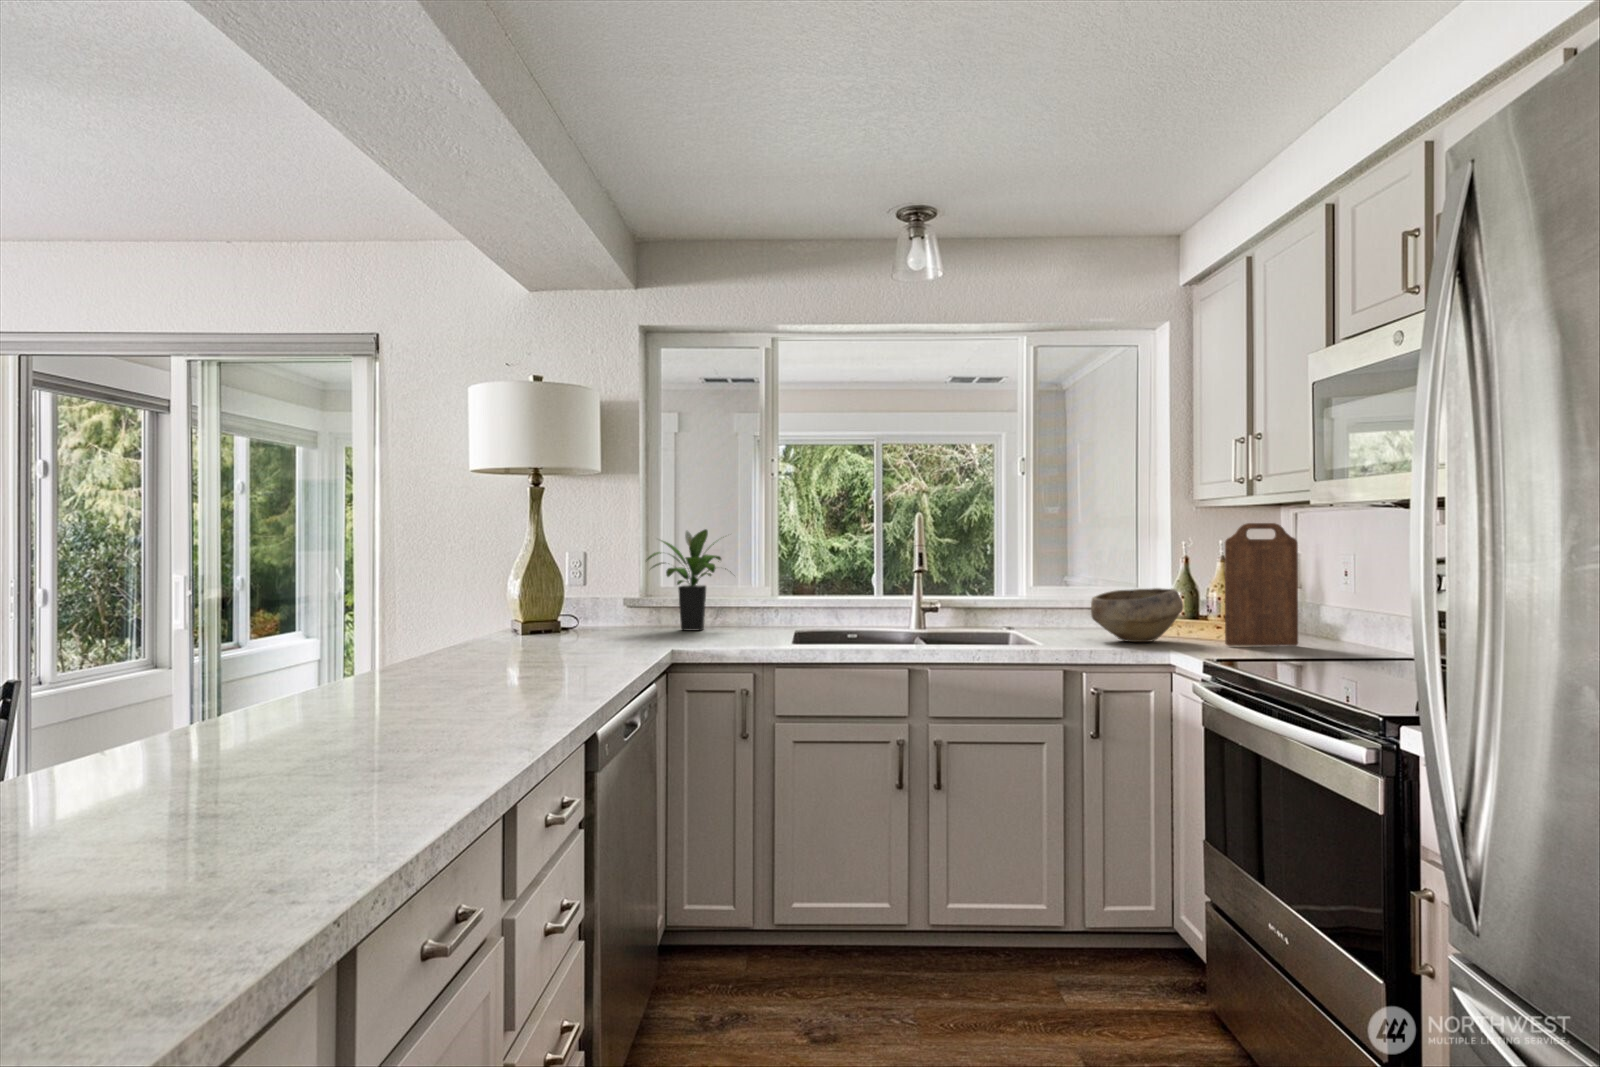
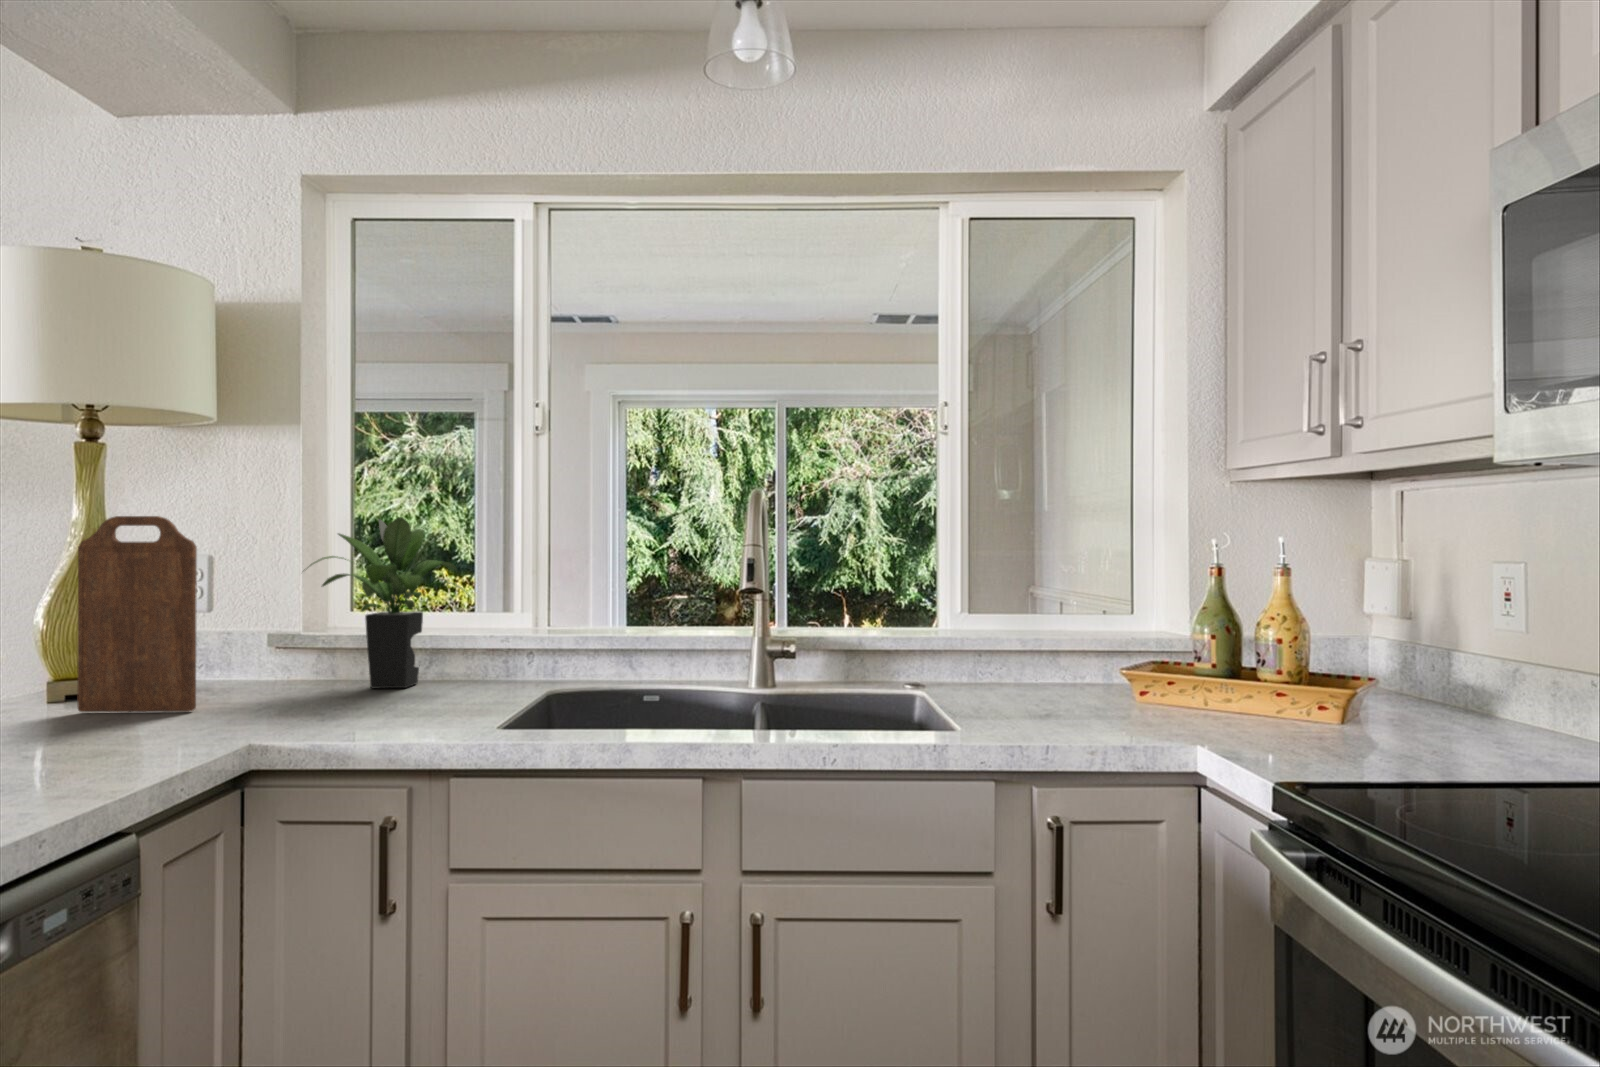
cutting board: present [1225,523,1298,646] -> present [77,516,197,712]
bowl: present [1091,588,1183,642] -> none [1051,623,1218,724]

